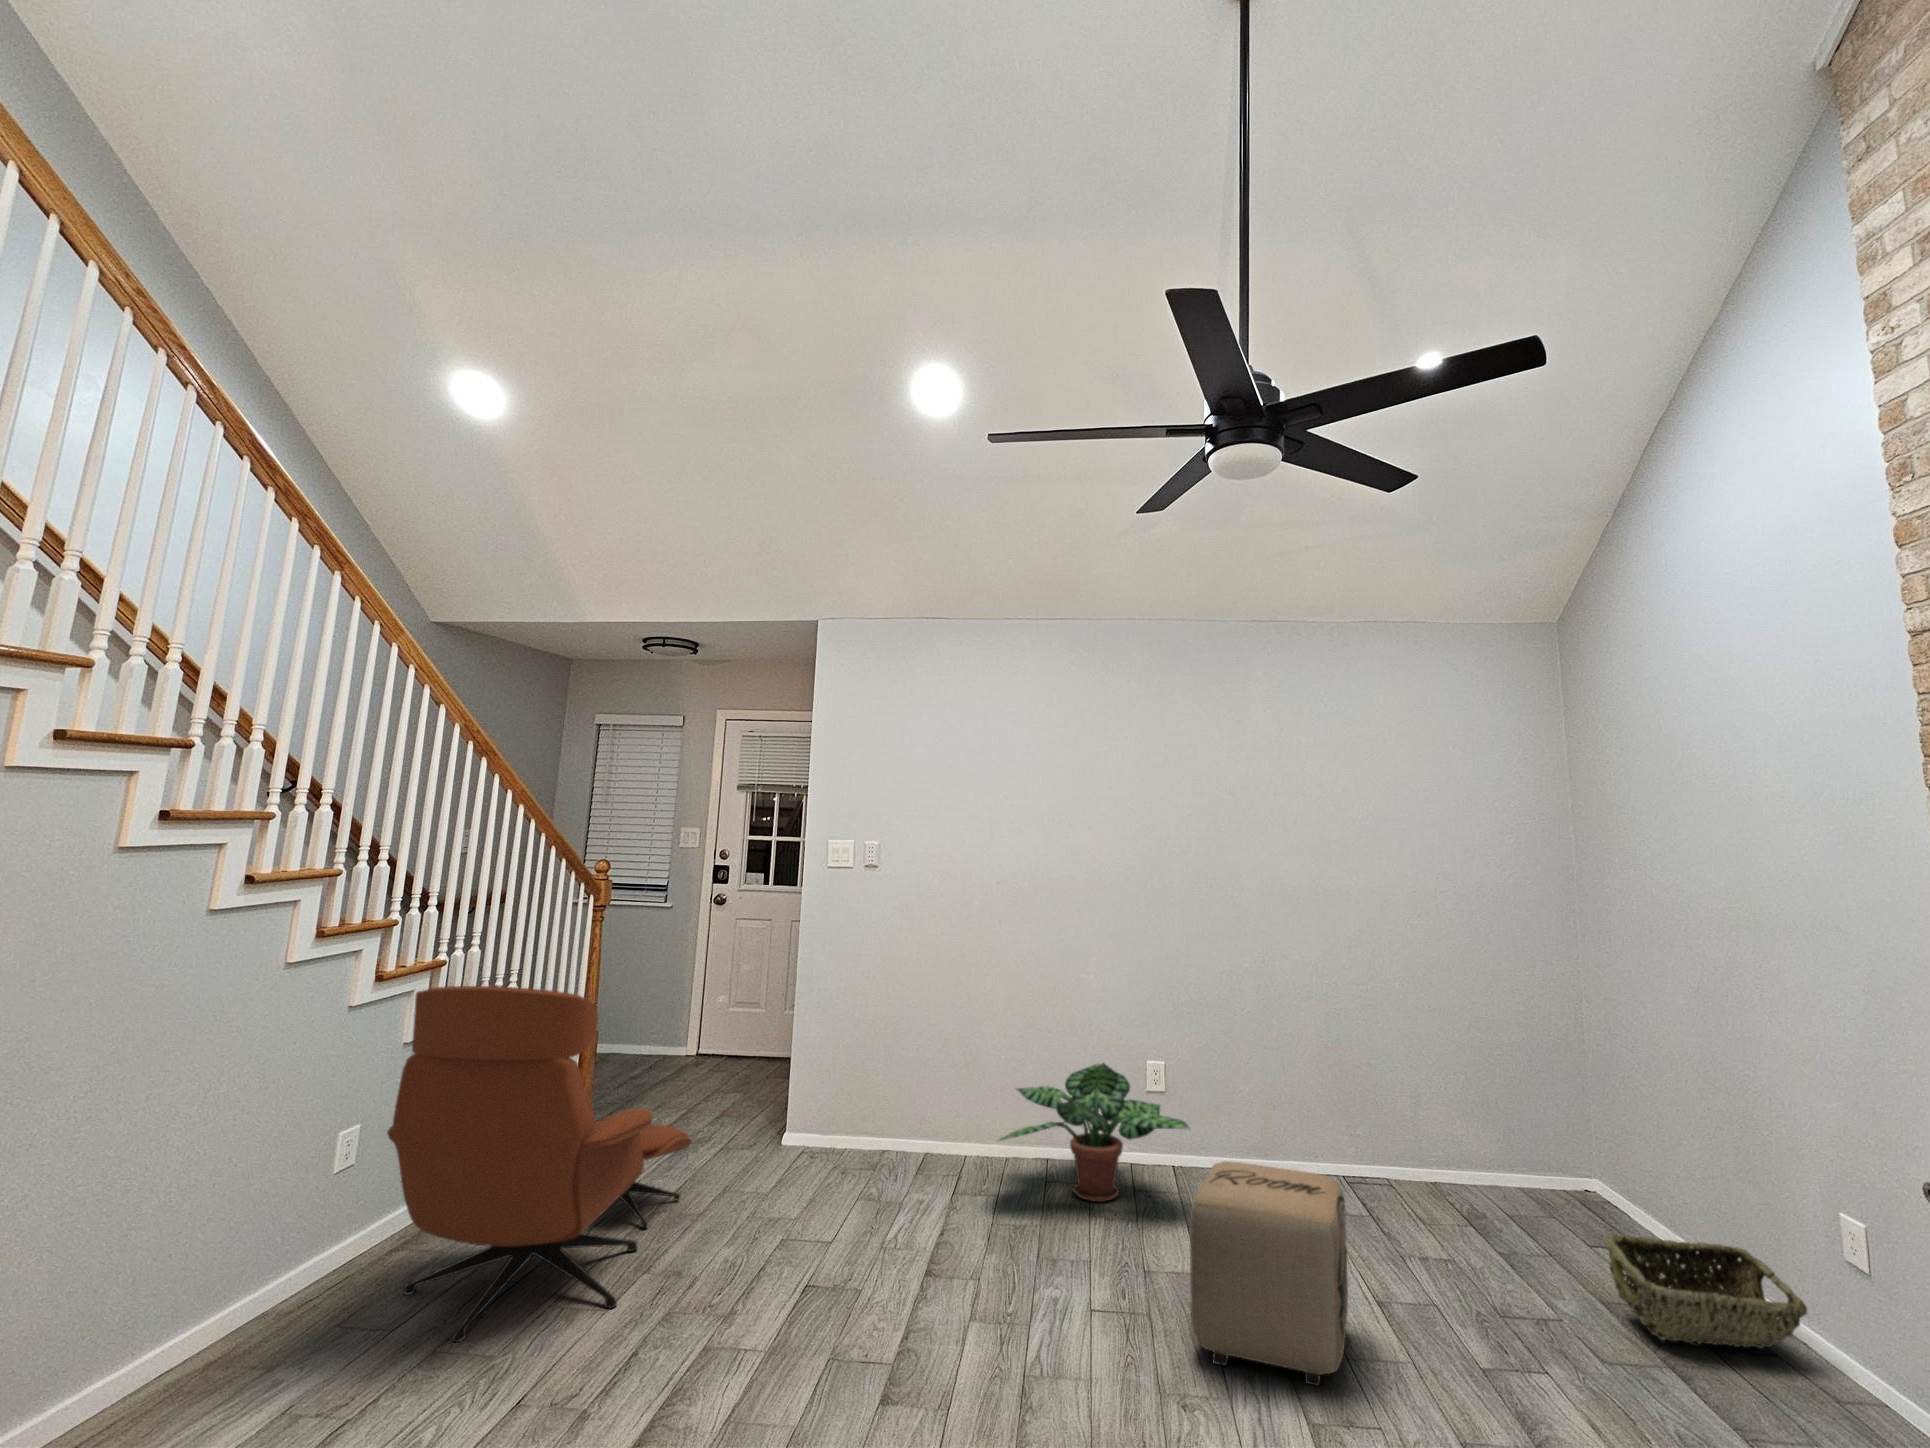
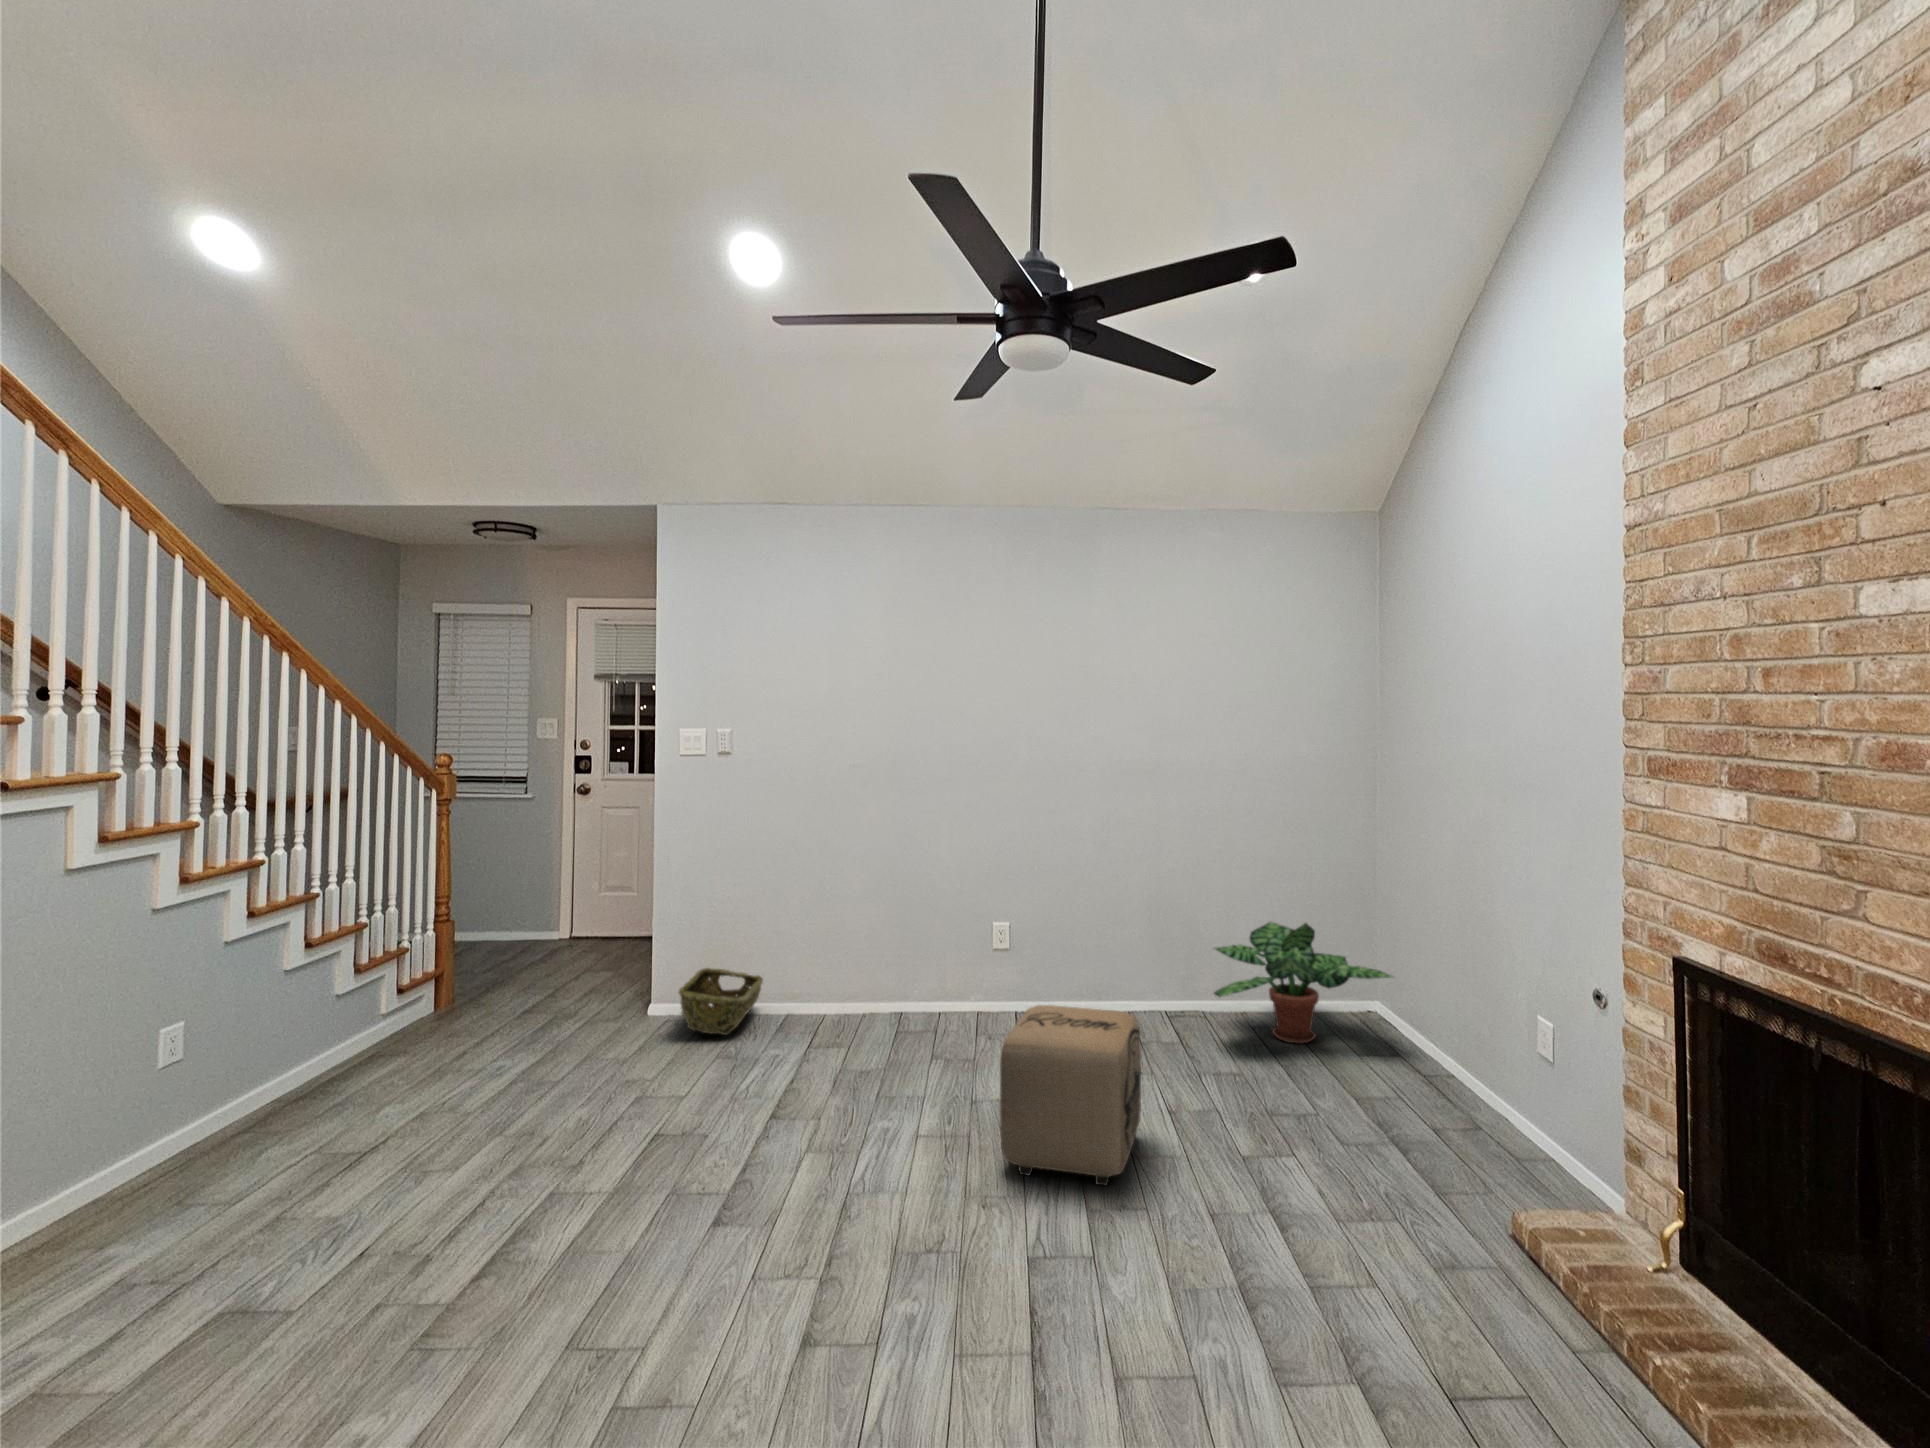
lounge chair: present [387,986,691,1342] -> none [209,889,546,1216]
potted plant: present [998,1063,1190,1202] -> present [1214,922,1392,1044]
woven basket: present [1605,1235,1807,1348] -> present [679,968,763,1035]

